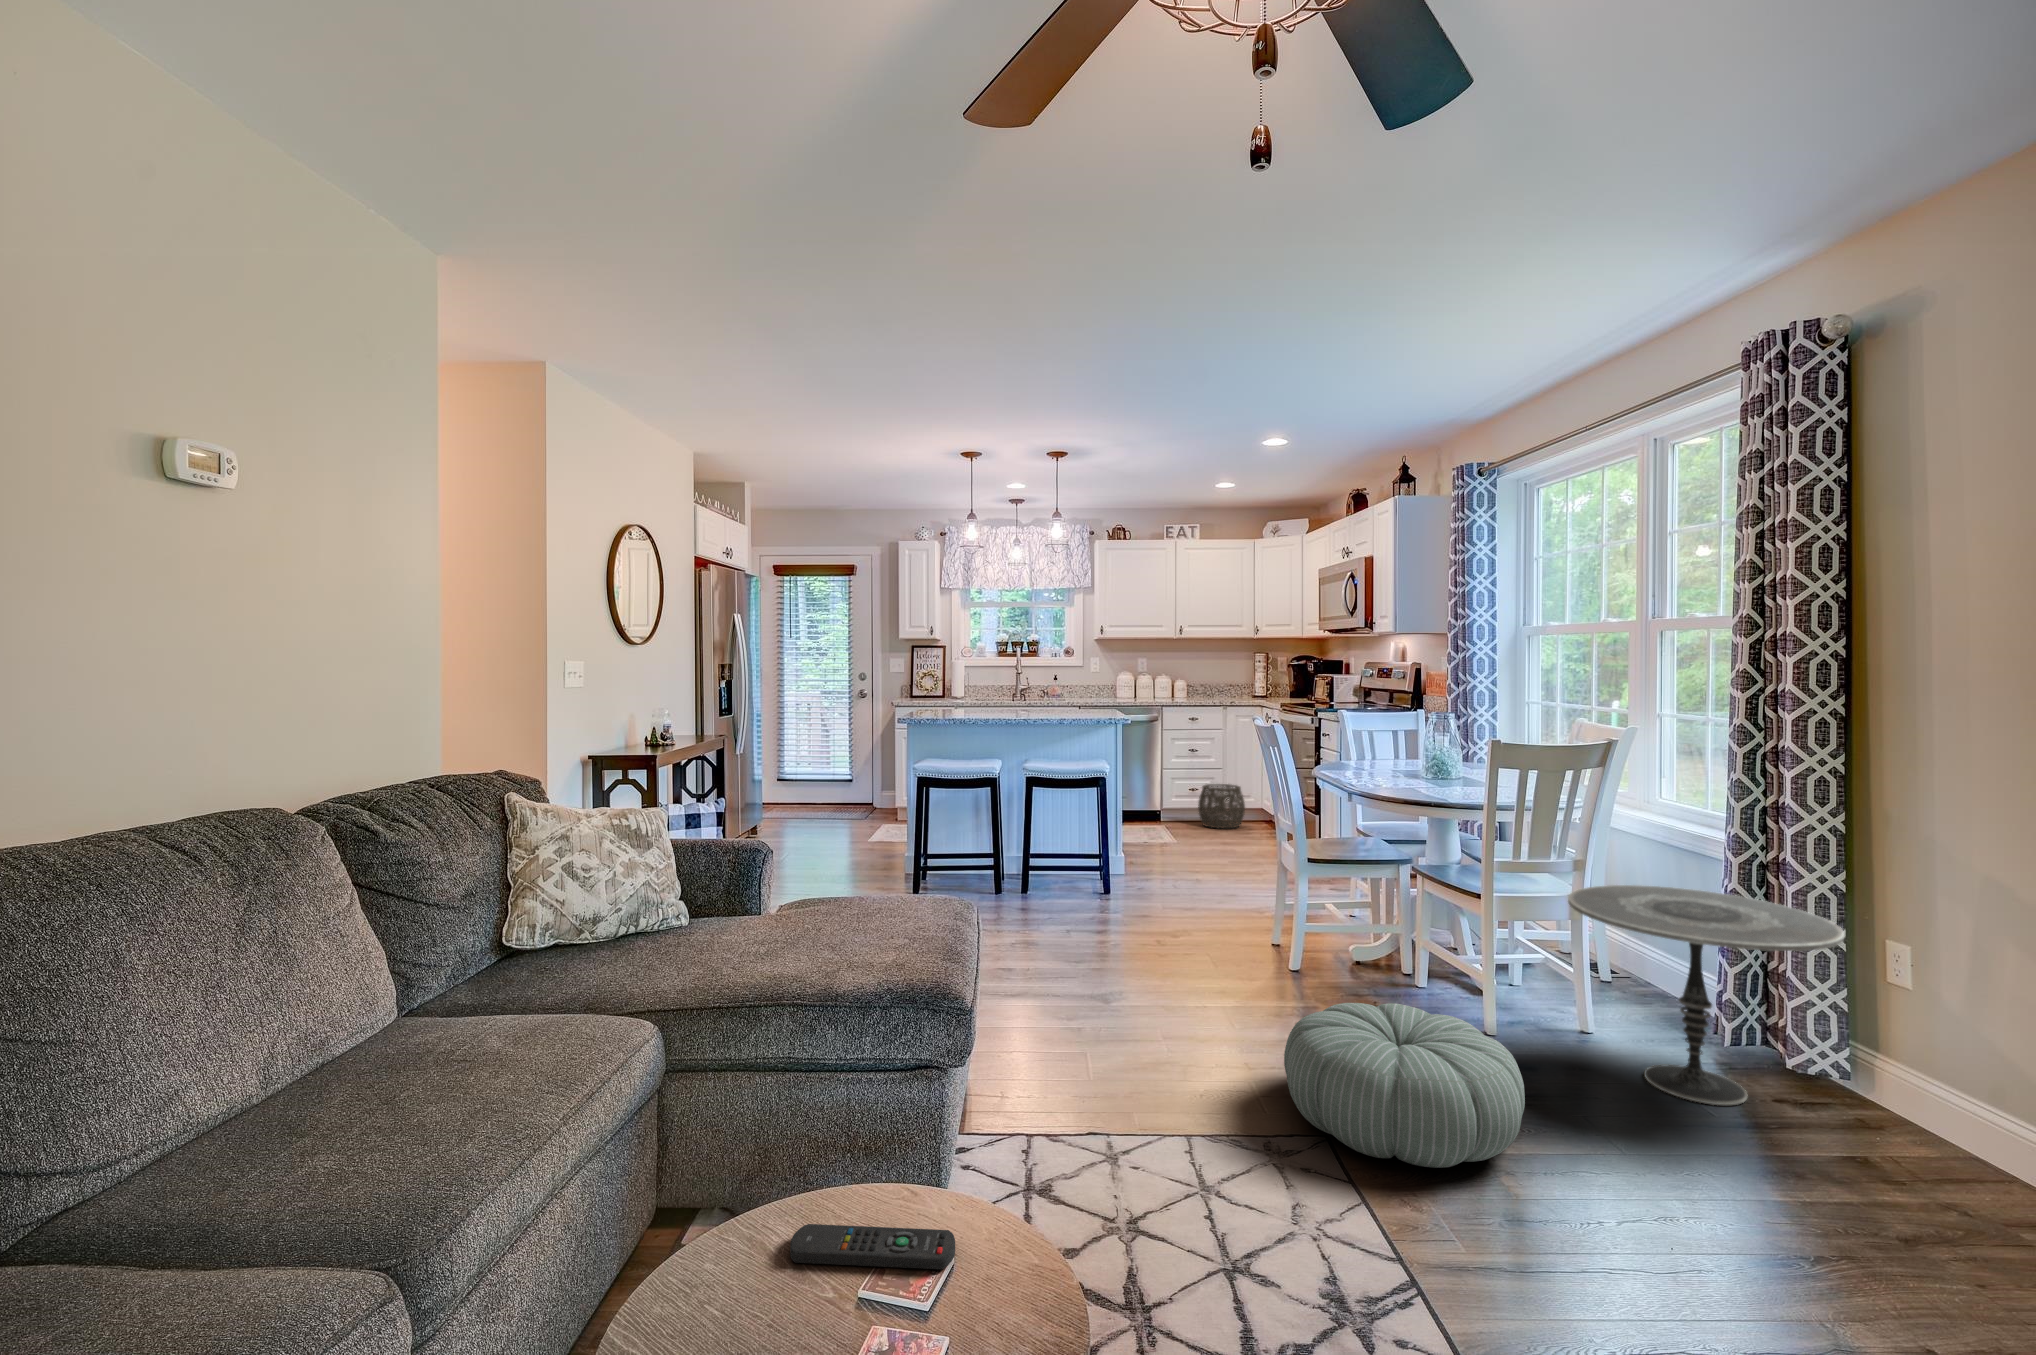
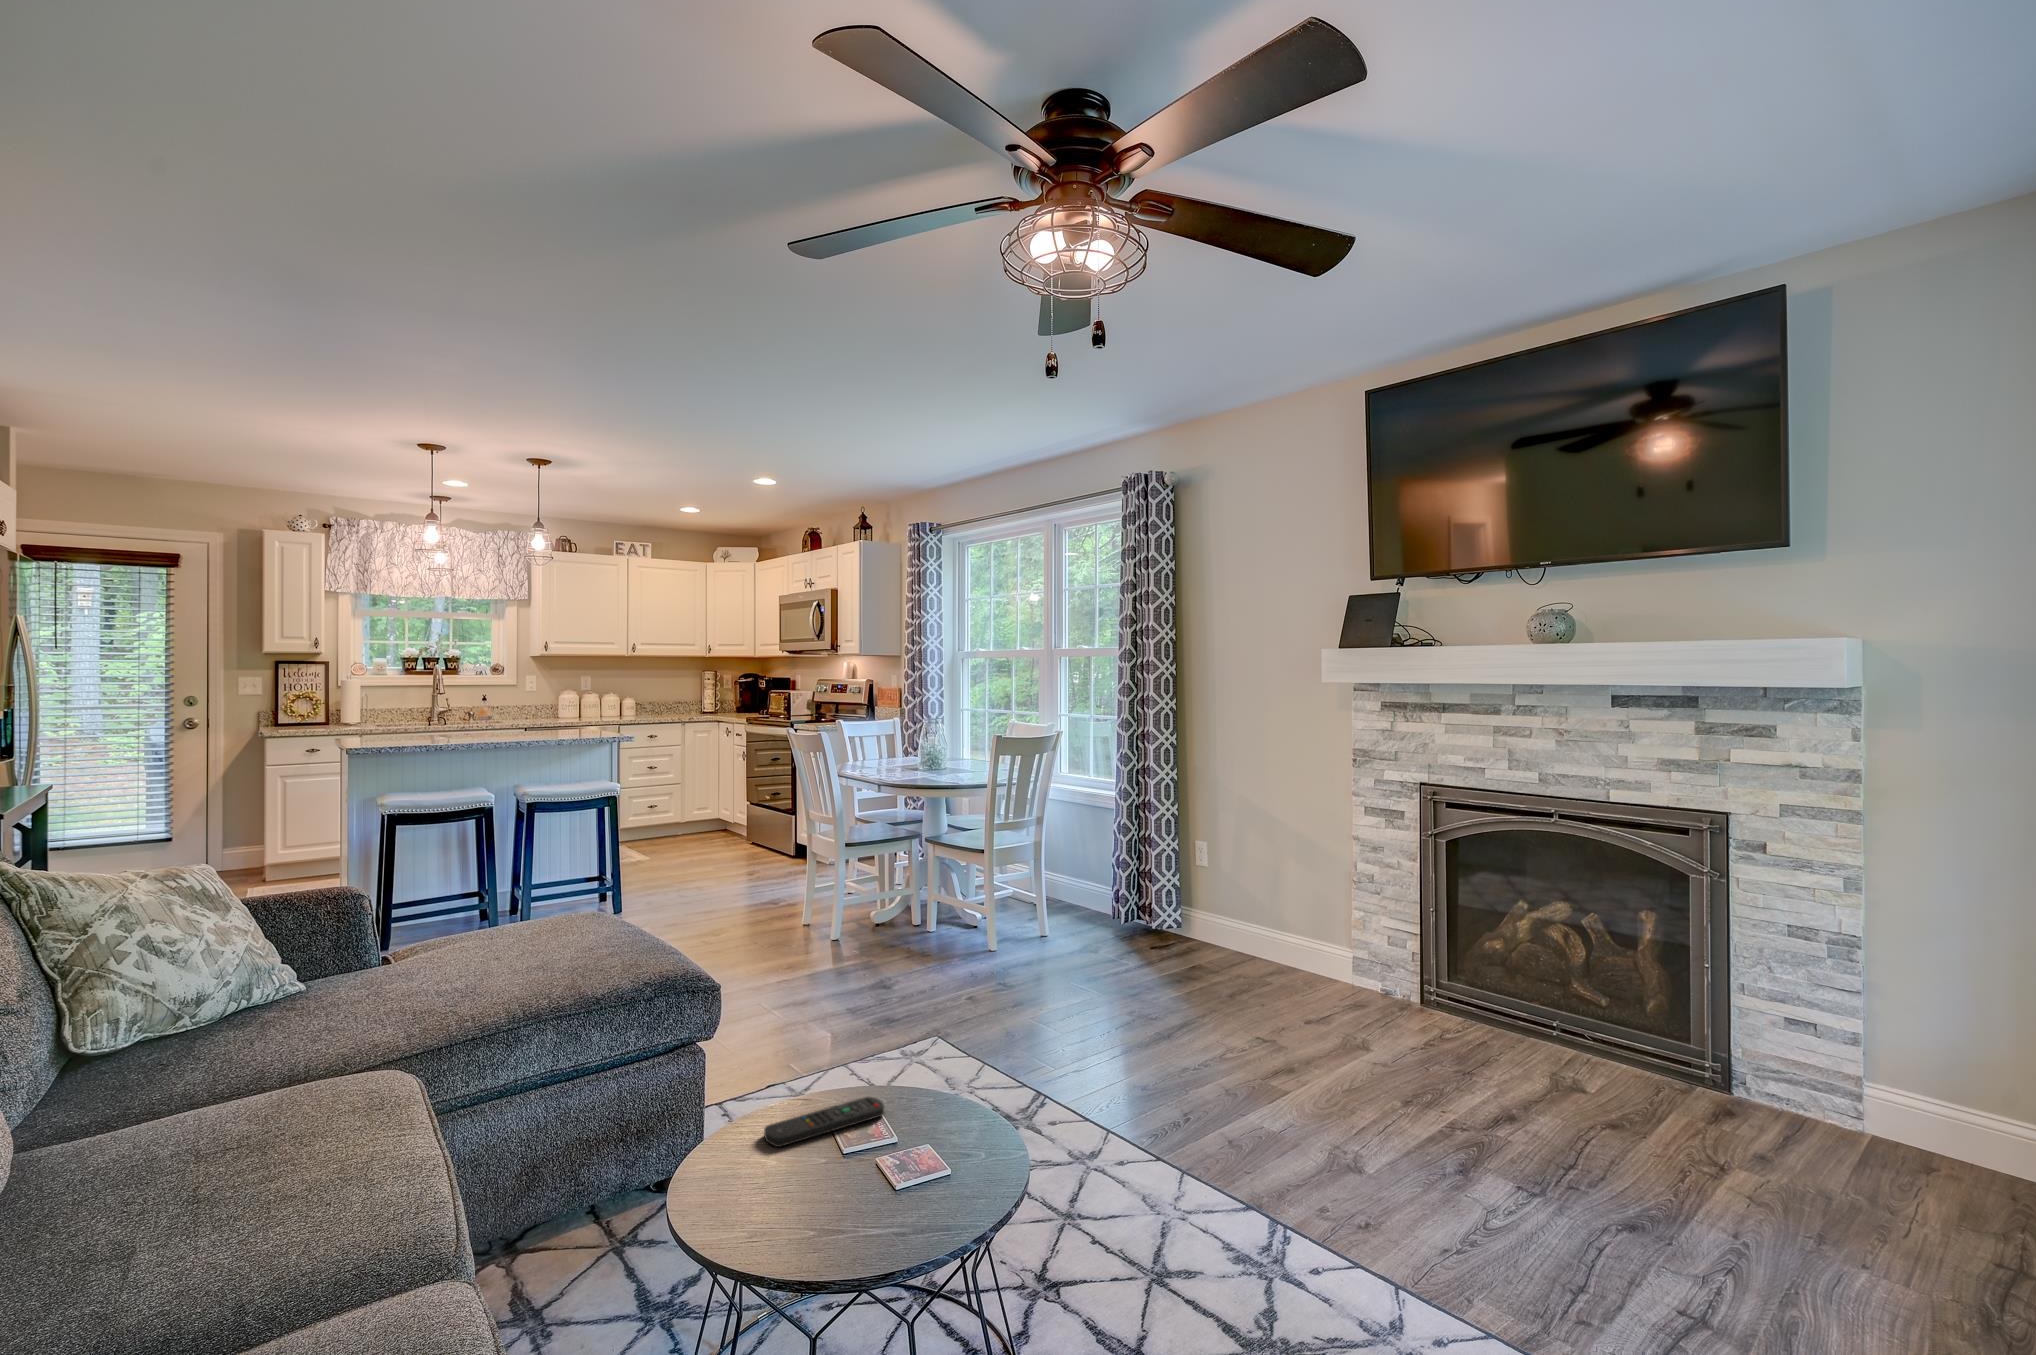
woven basket: present [1198,784,1245,829] -> none [657,800,706,844]
side table: present [1568,885,1844,1105] -> none [1045,830,1190,965]
pouf: present [1284,1003,1525,1168] -> none [892,937,1056,1042]

